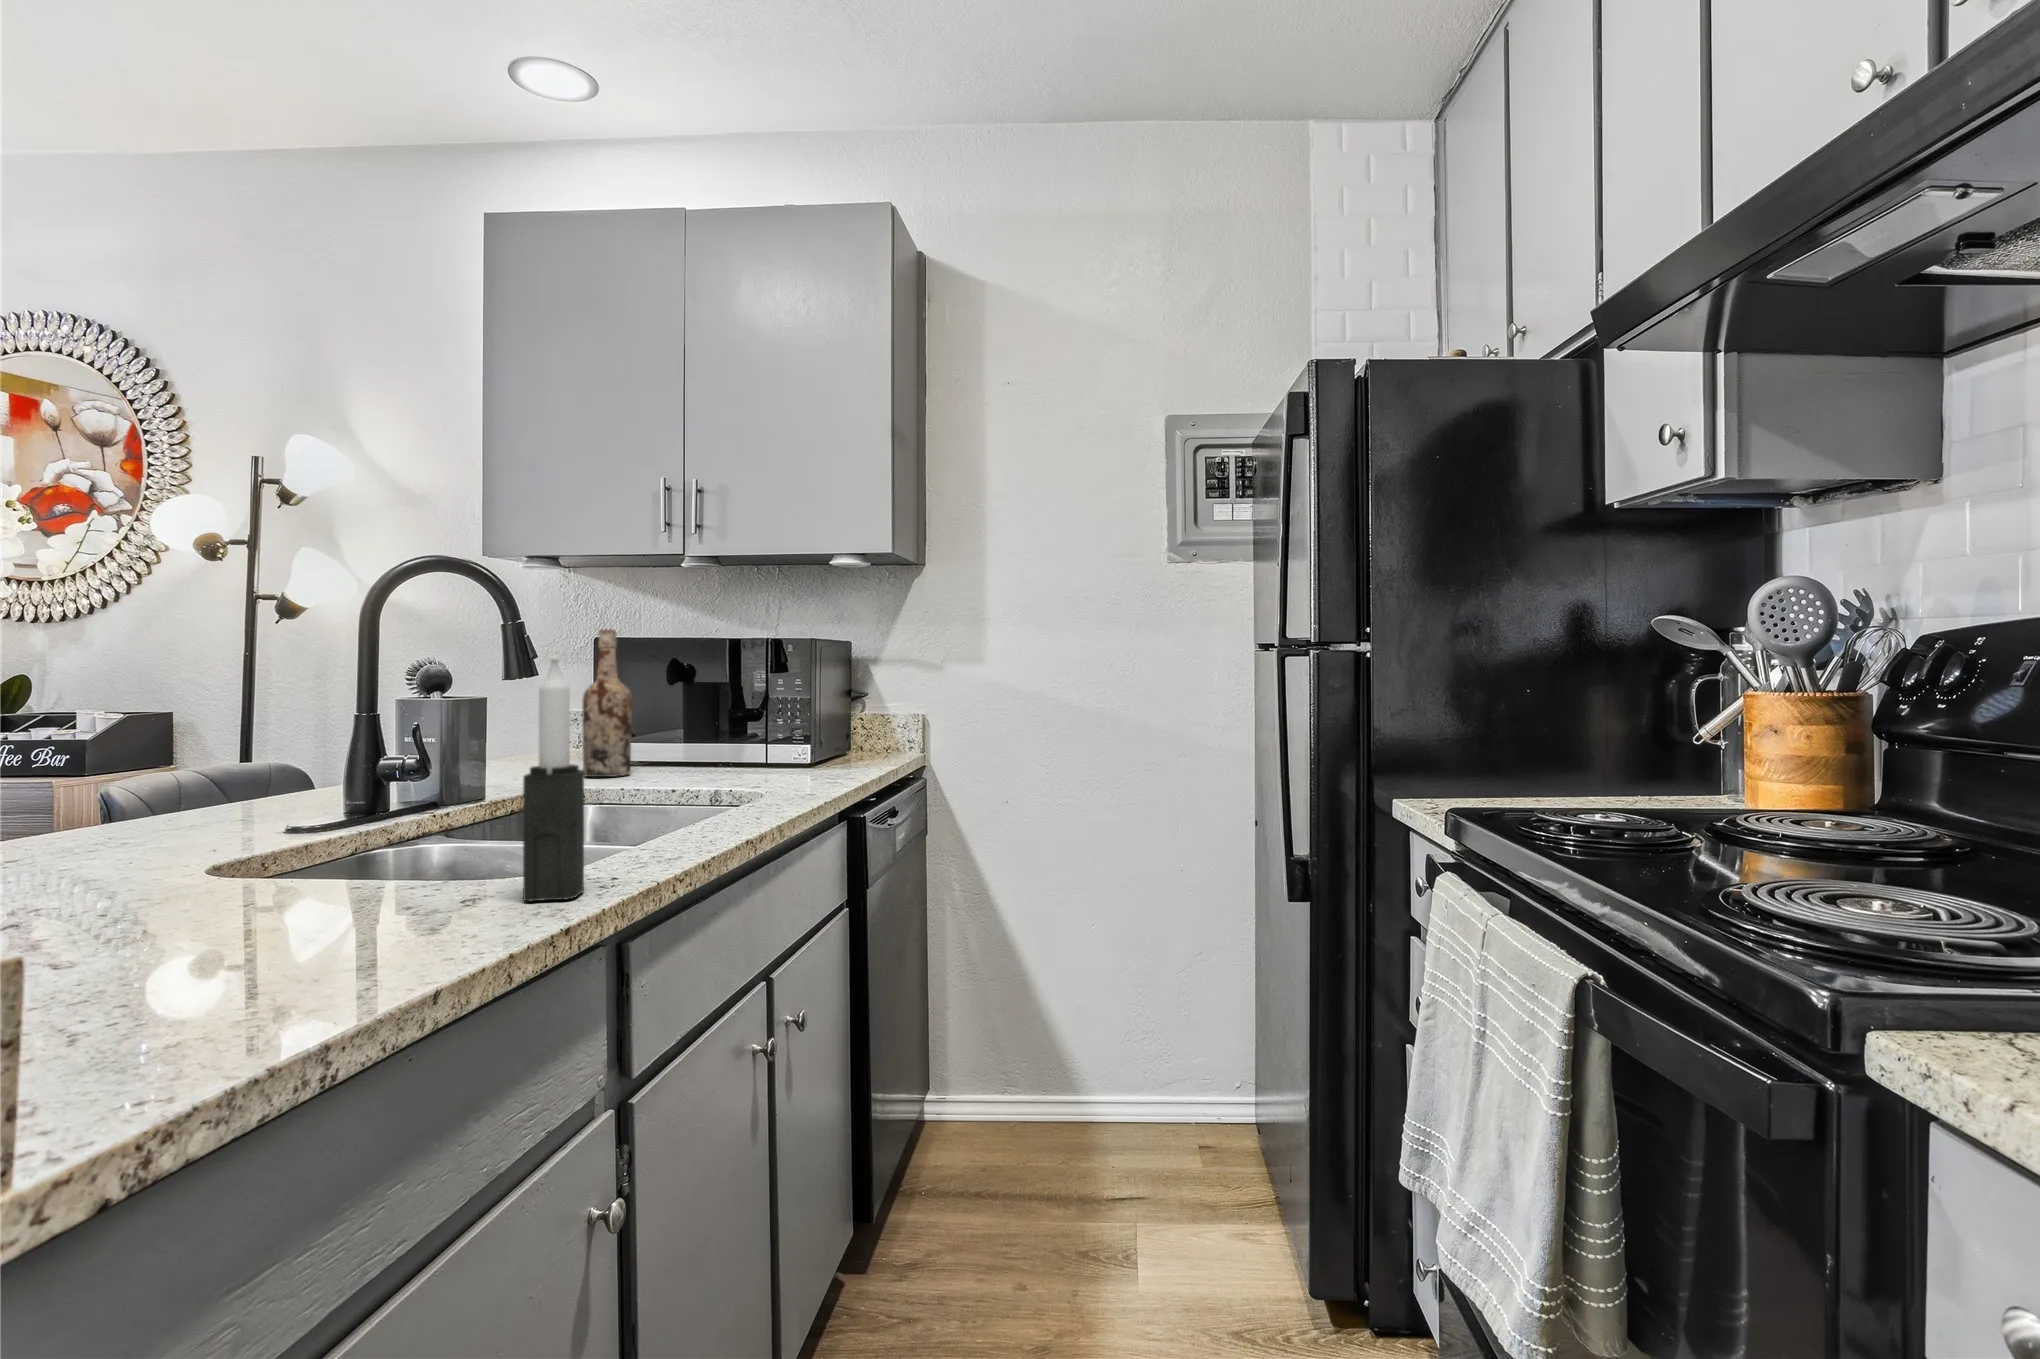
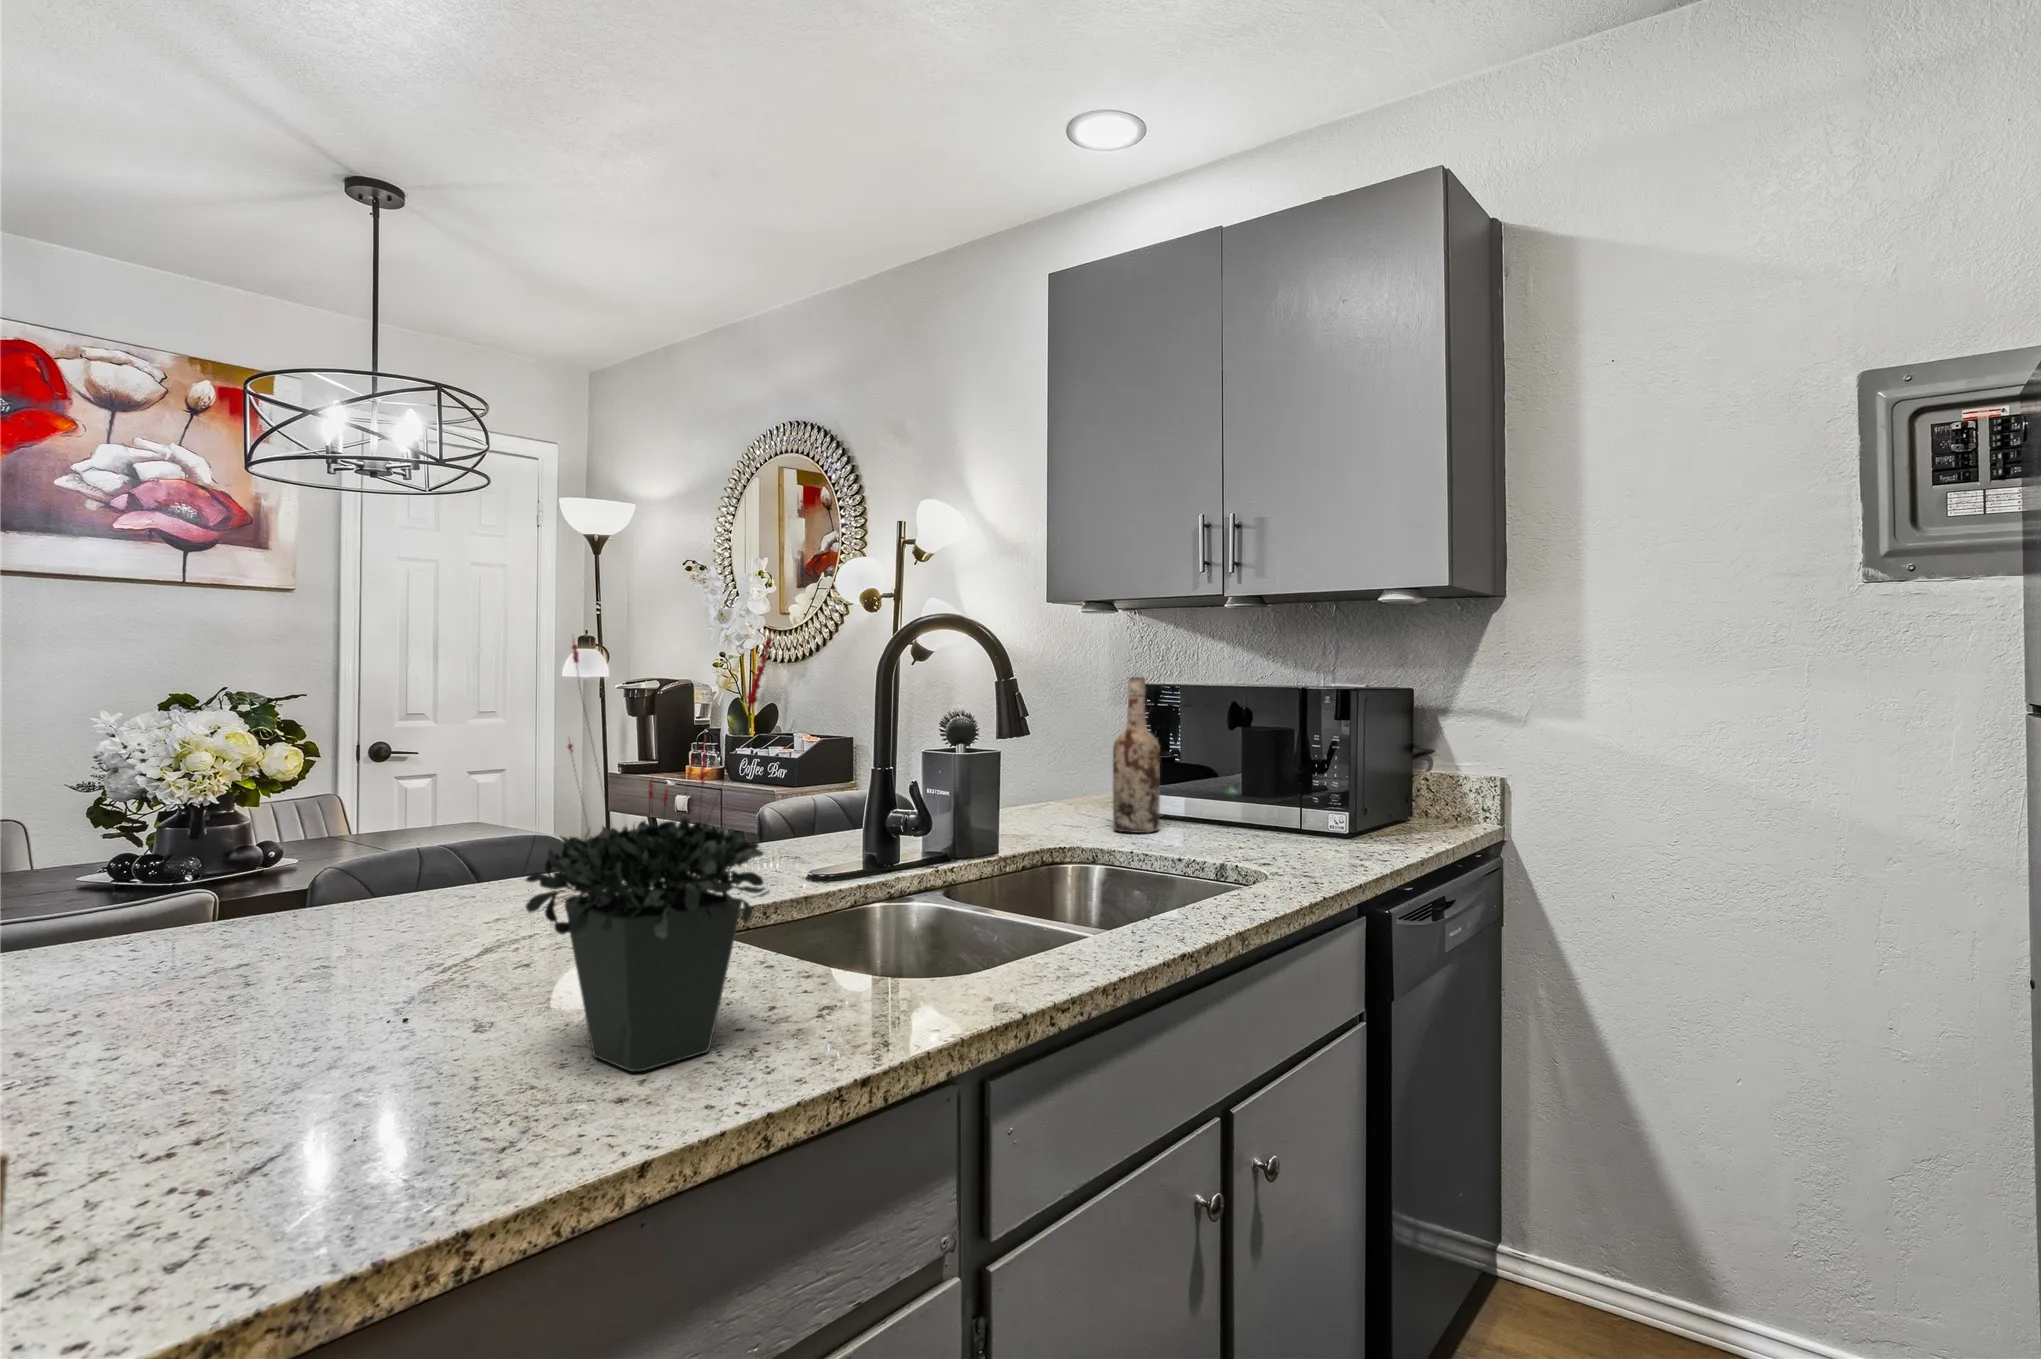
potted plant: none [179,541,466,957] -> present [526,631,773,1072]
candle: present [523,656,584,901] -> none [873,741,942,1025]

